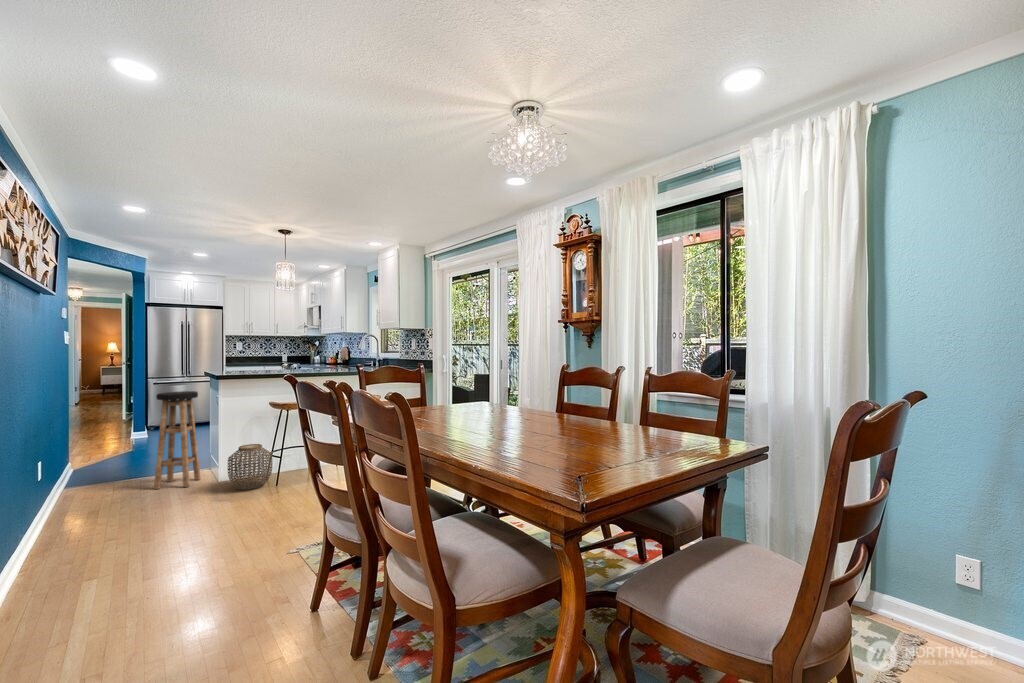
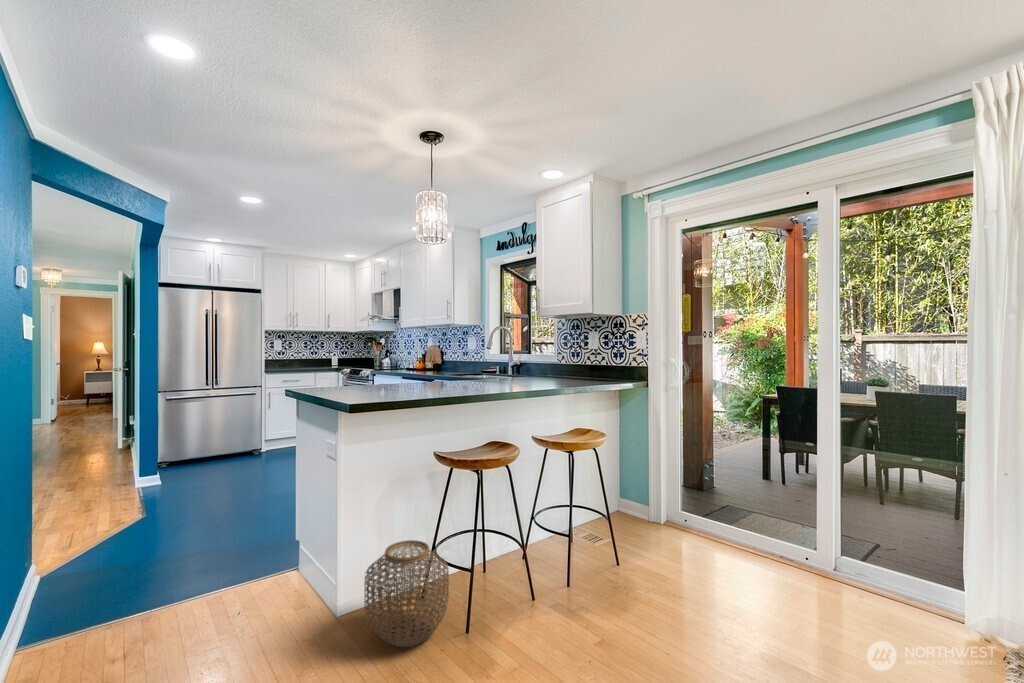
bar stool: present [154,391,200,489] -> none [205,430,290,646]

